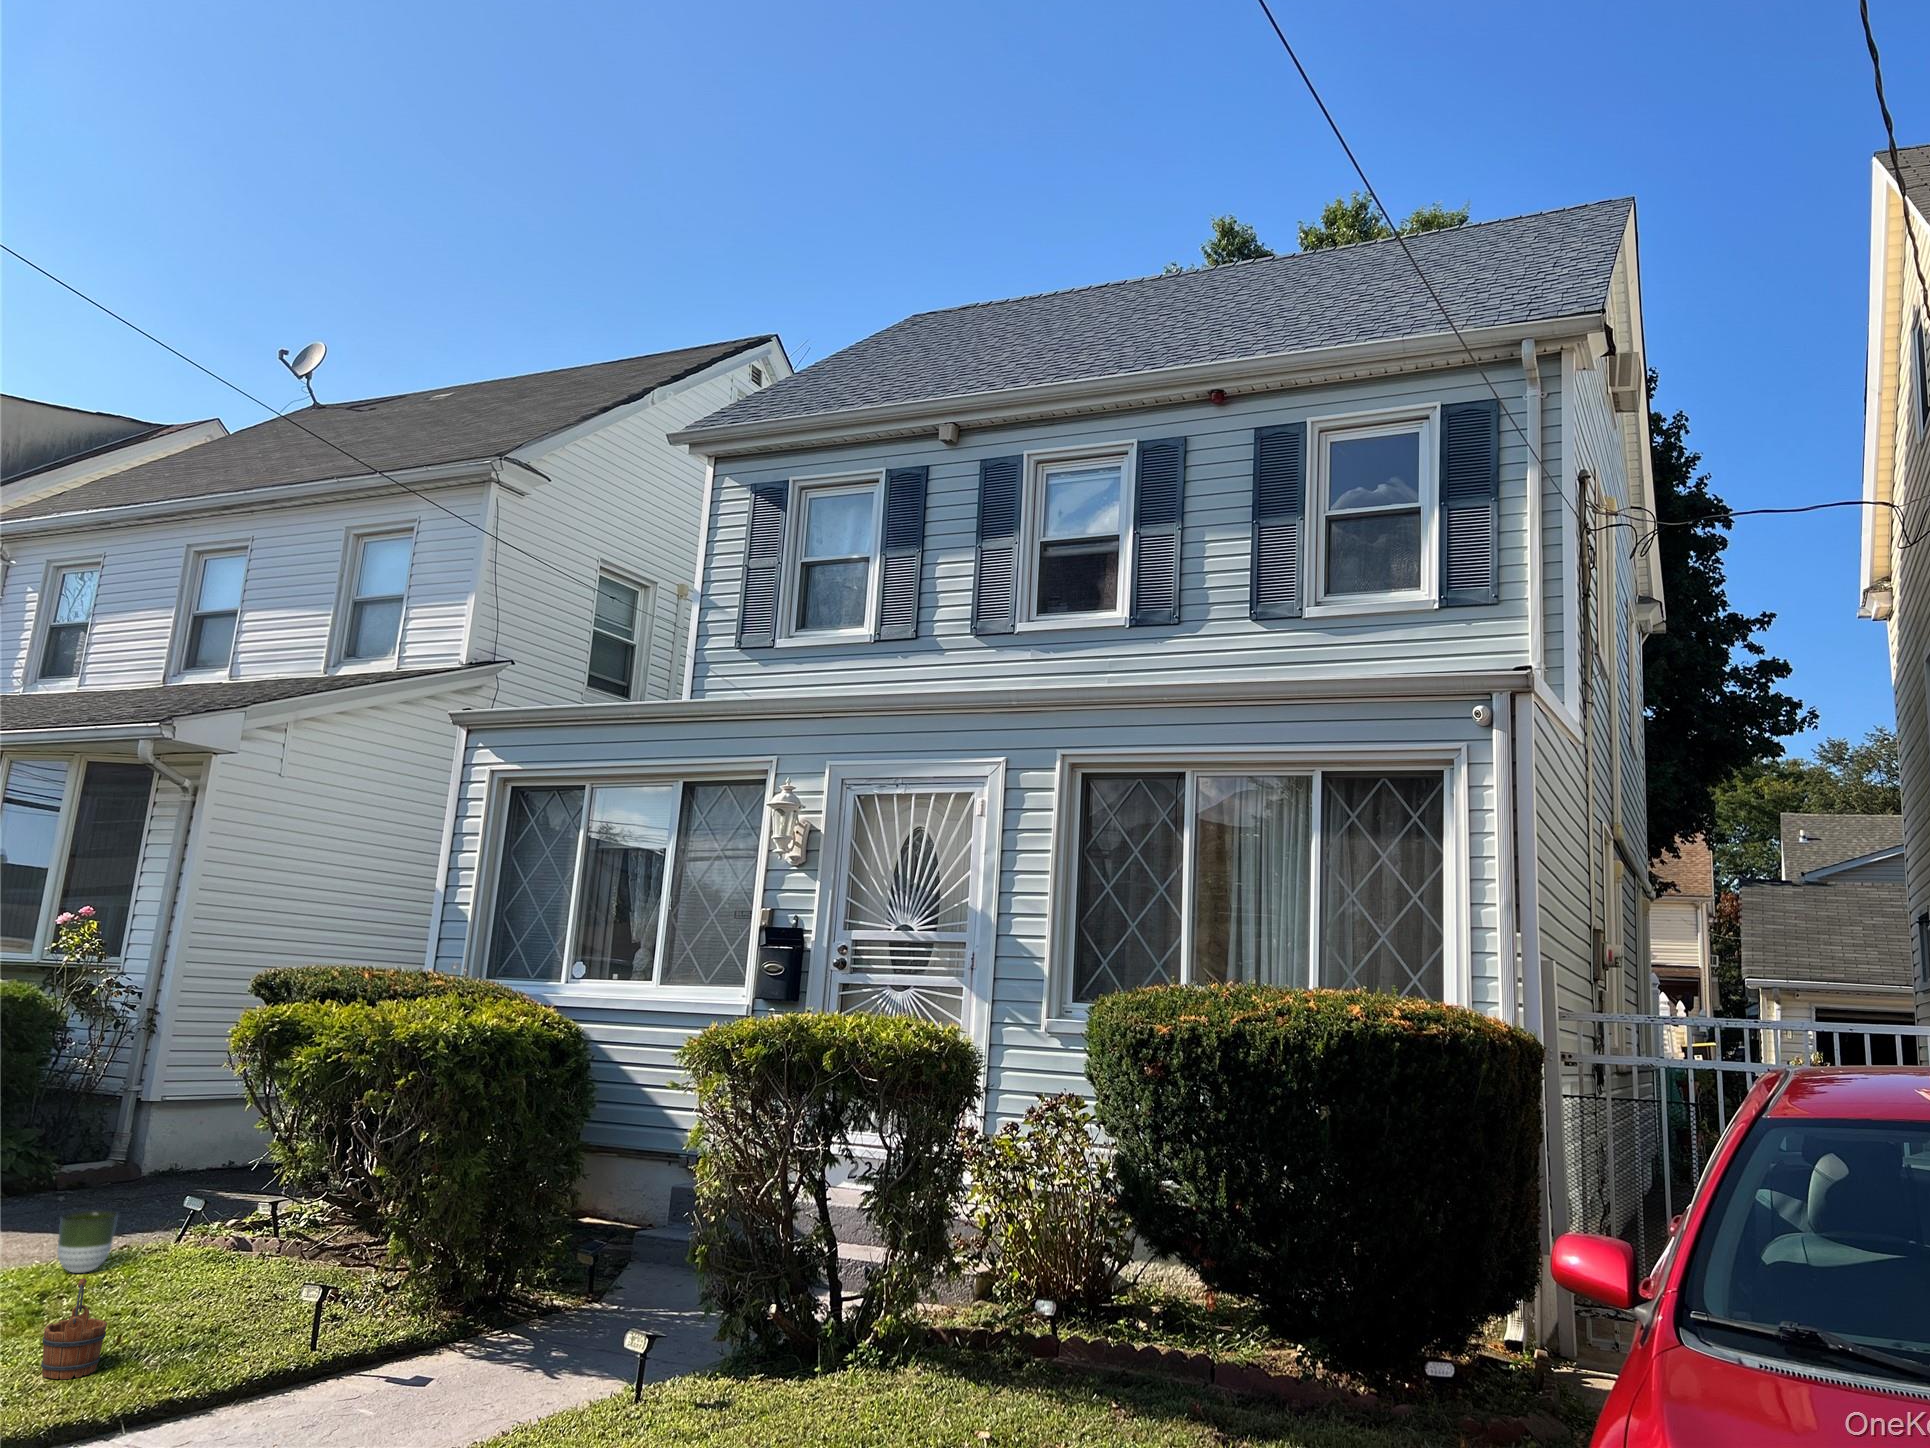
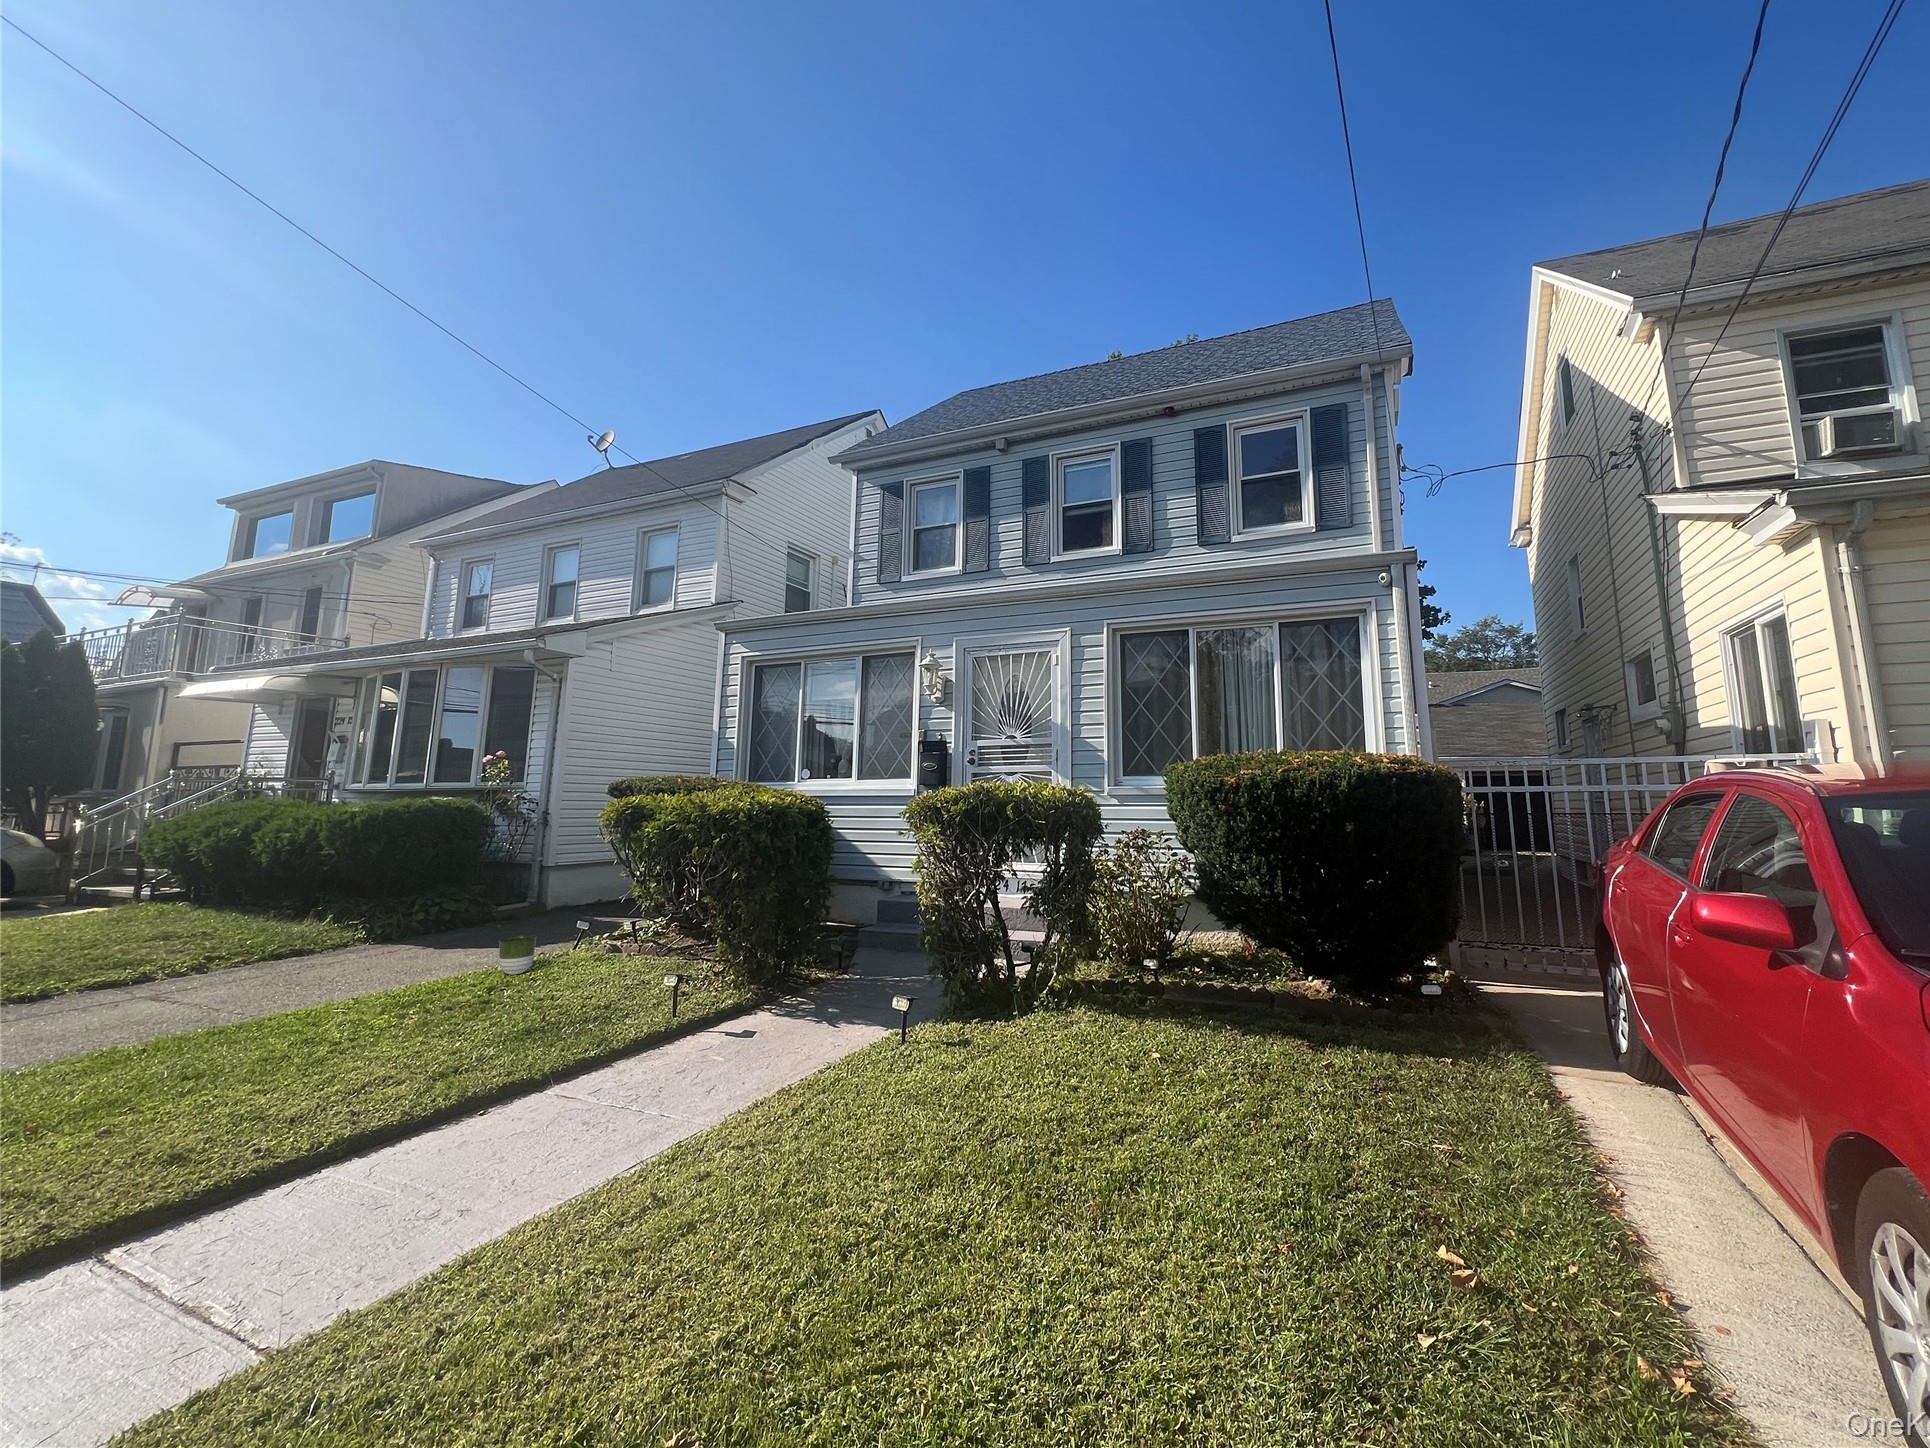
wooden bucket: present [41,1278,107,1379] -> none [495,980,537,1046]

